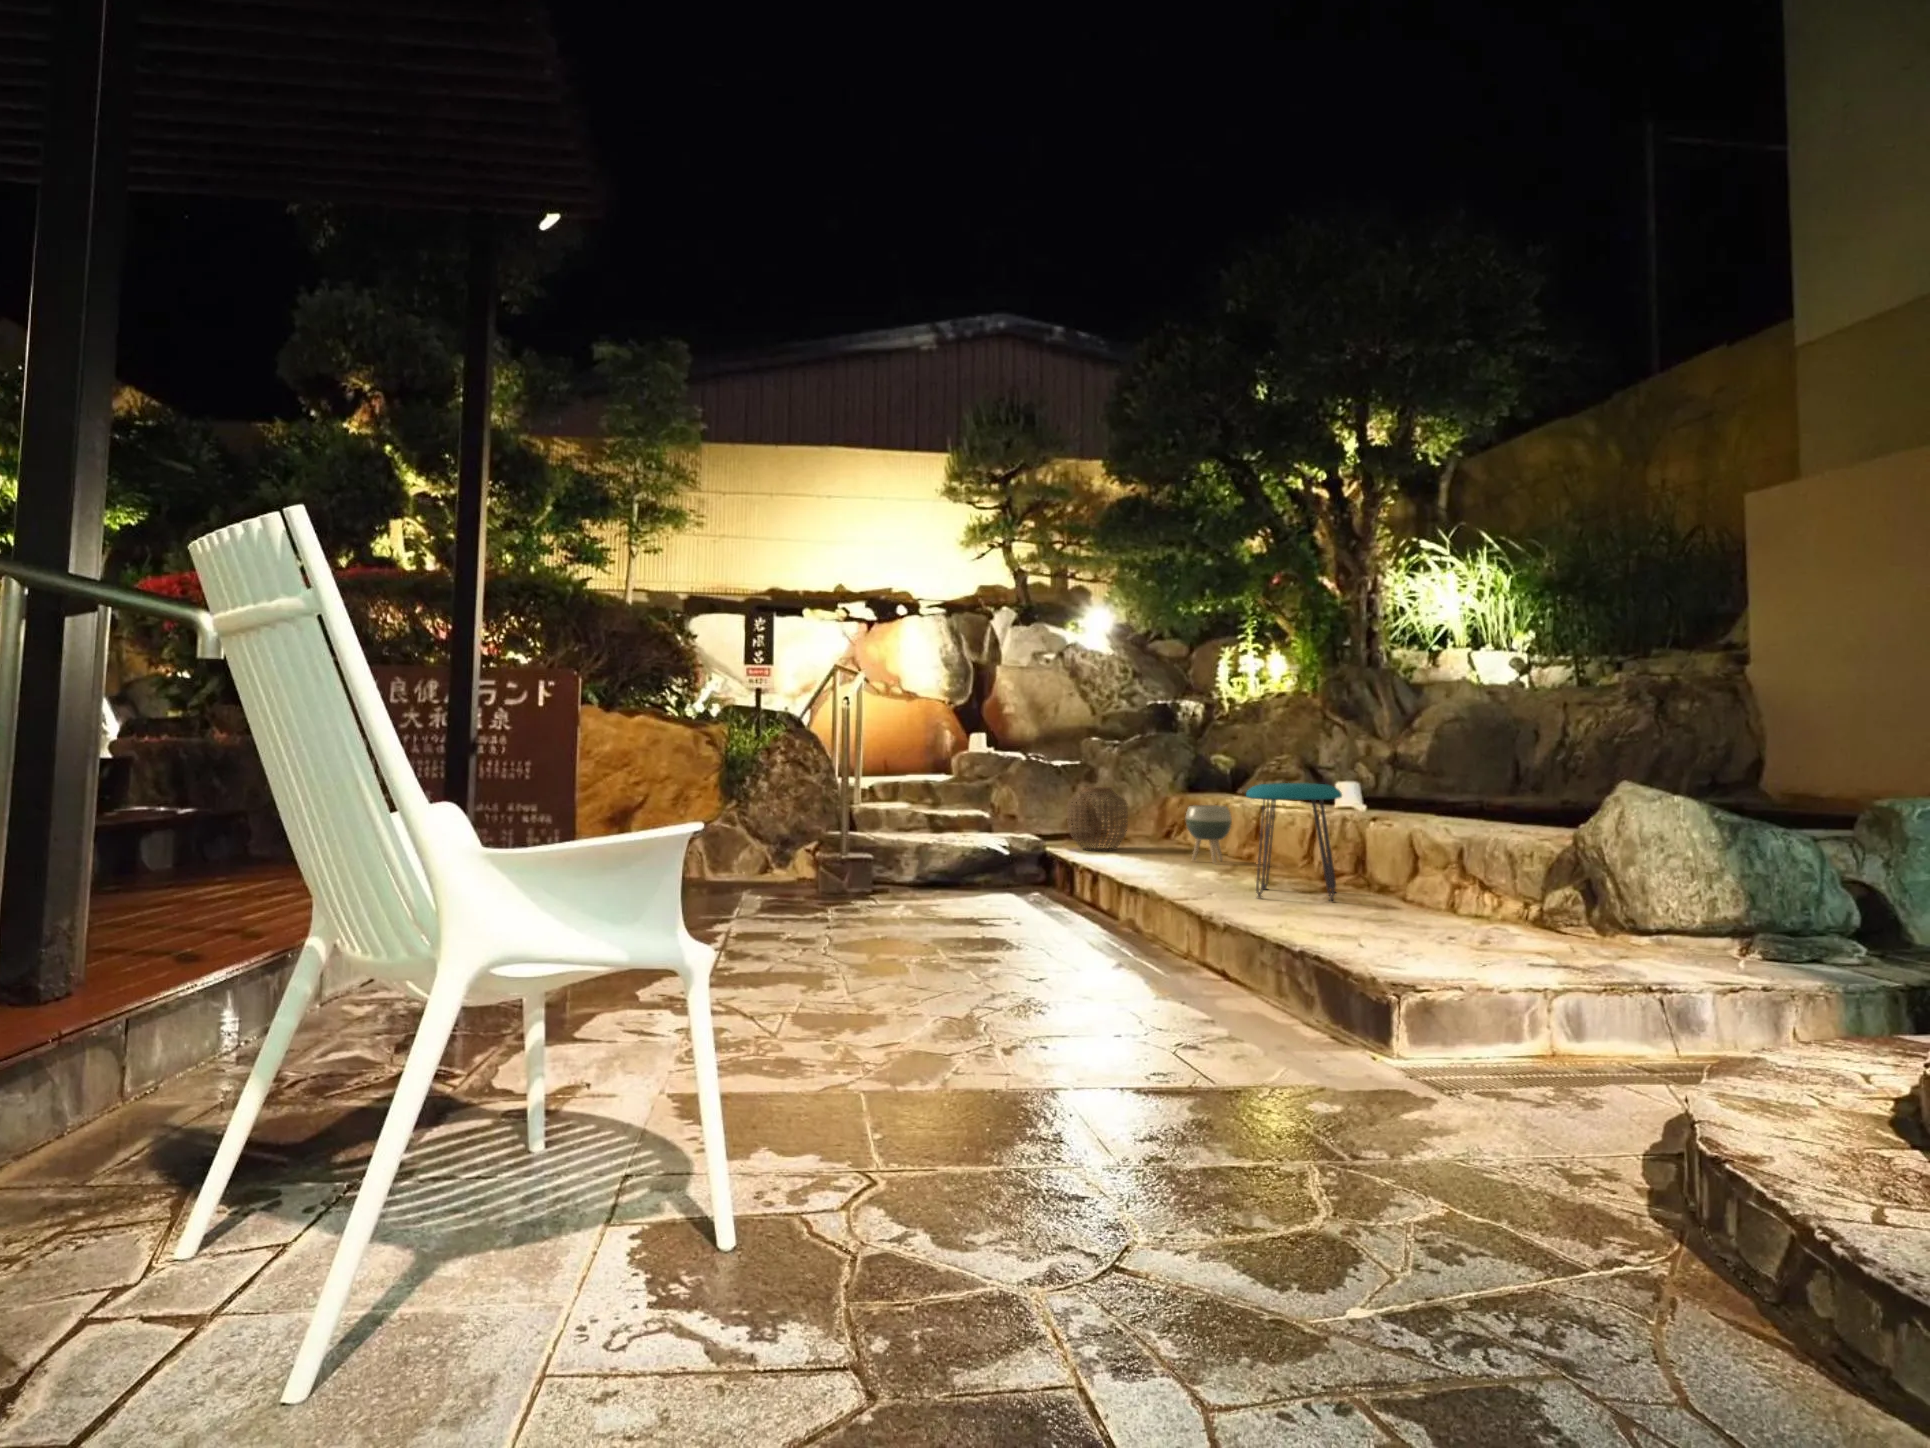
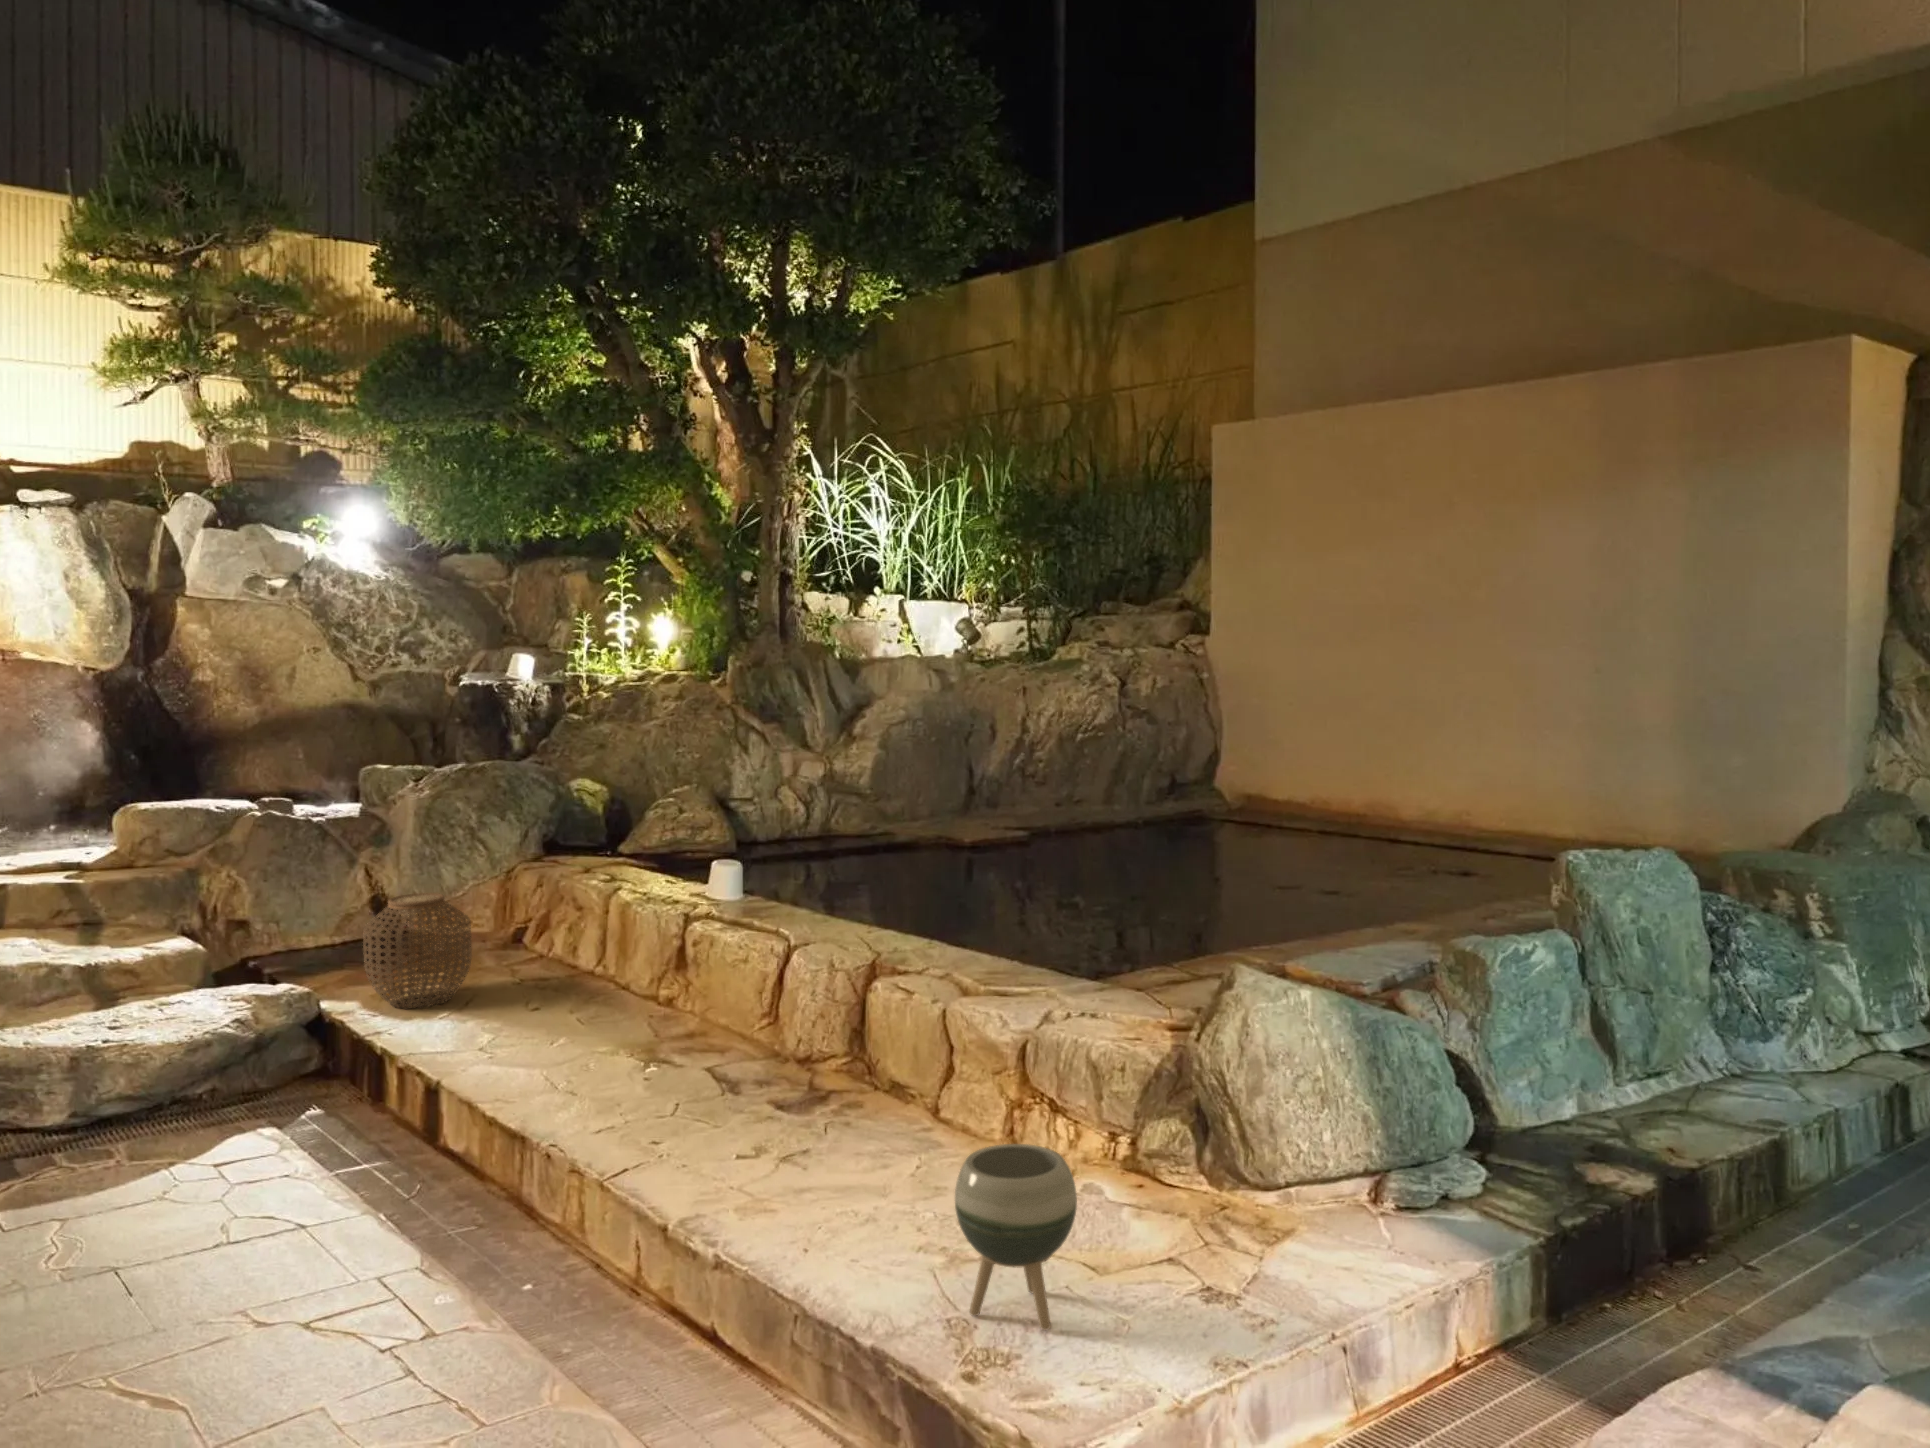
stool: present [1246,783,1342,901] -> none [719,948,861,1153]
planter: present [1186,805,1232,863] -> present [955,1144,1077,1330]

